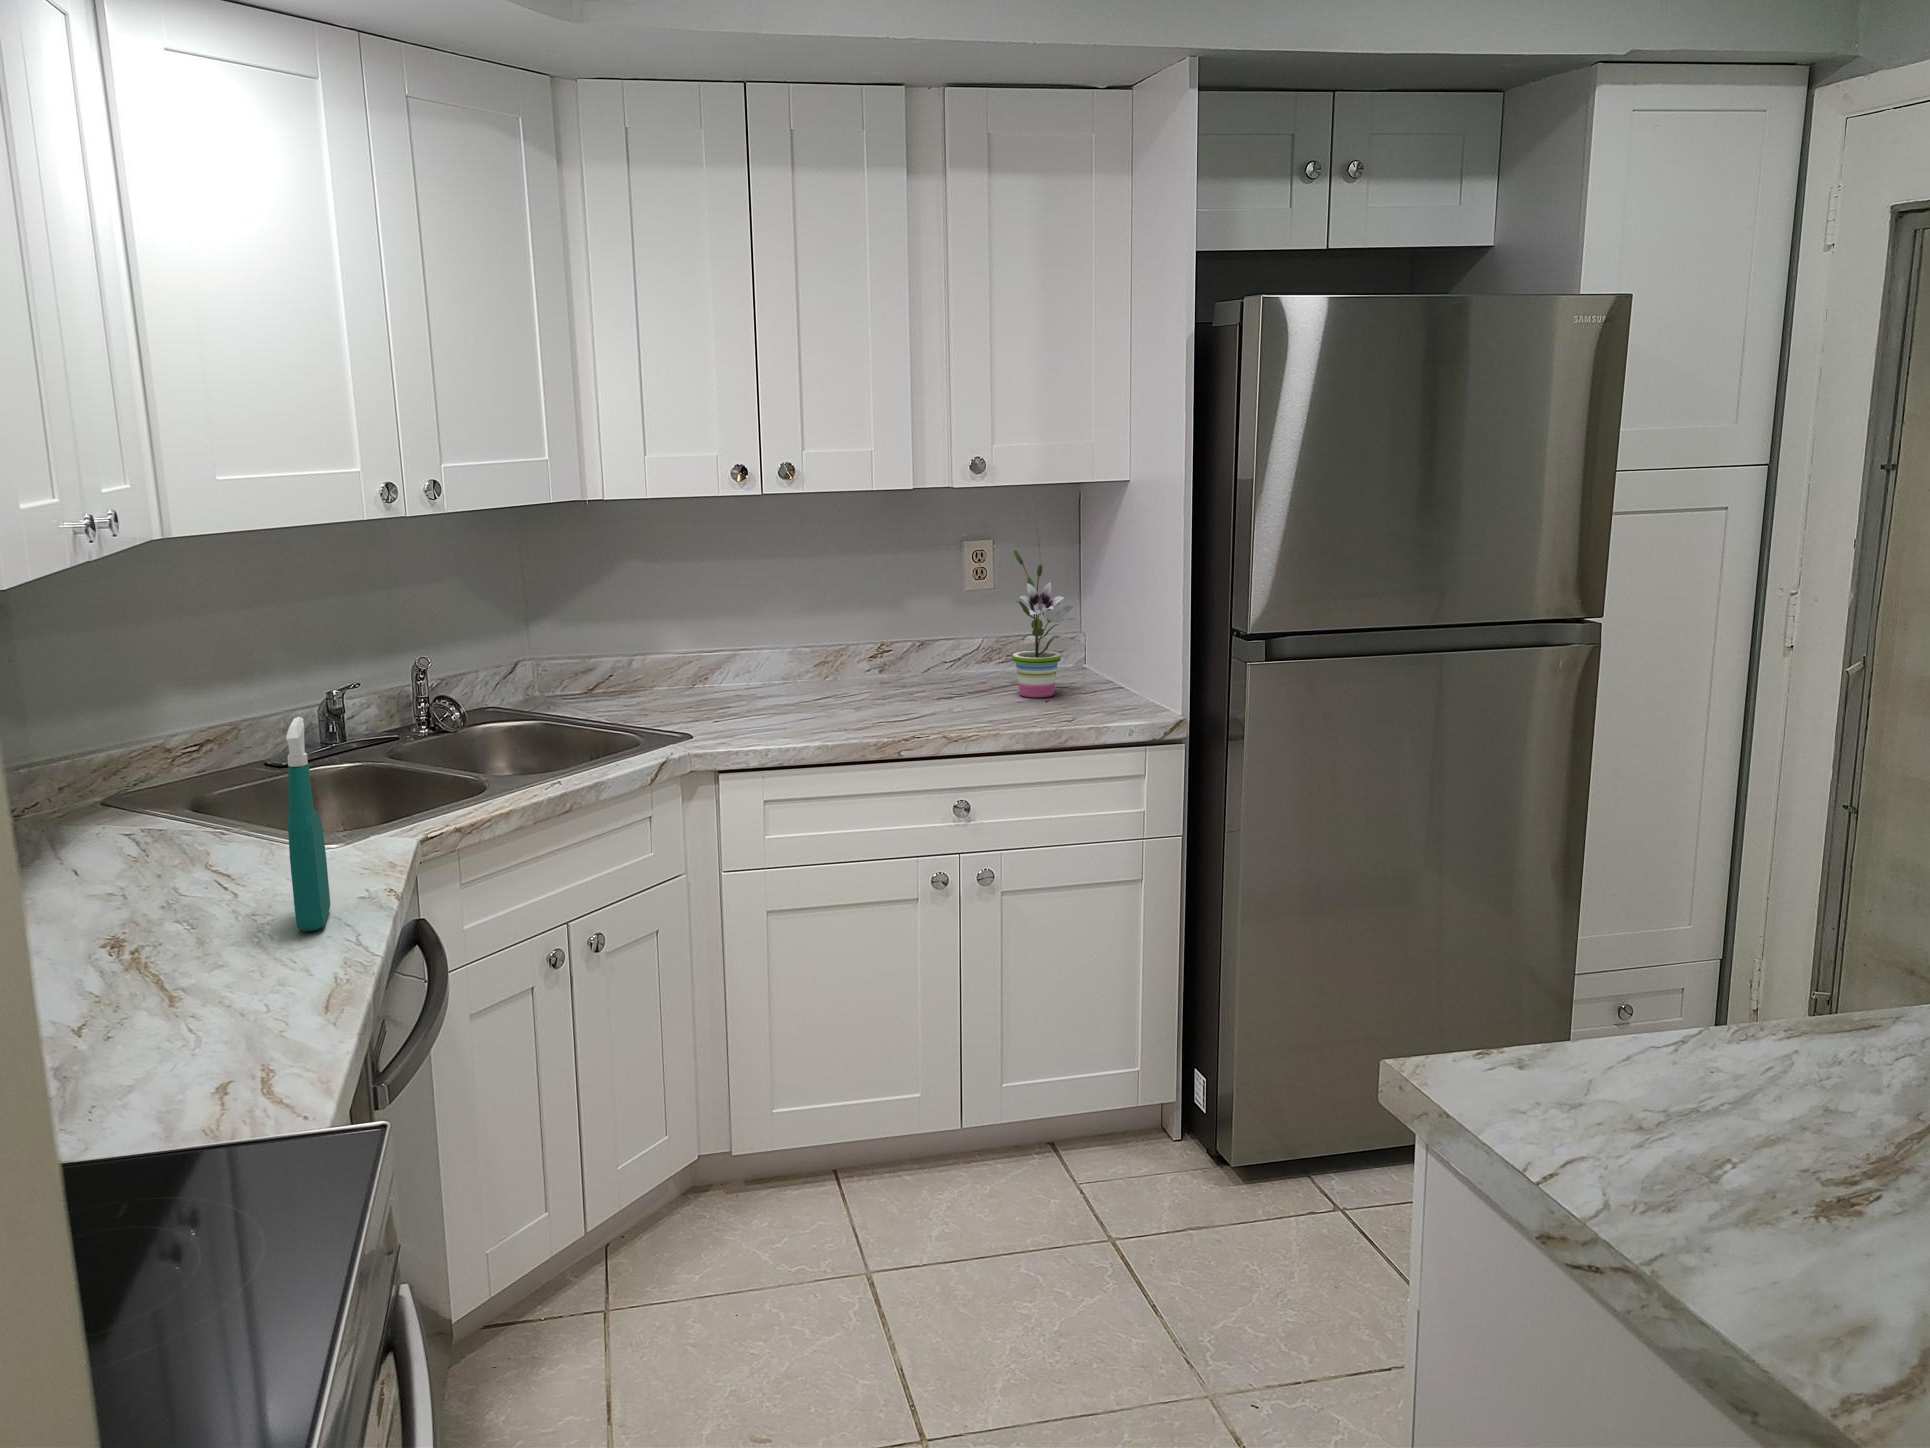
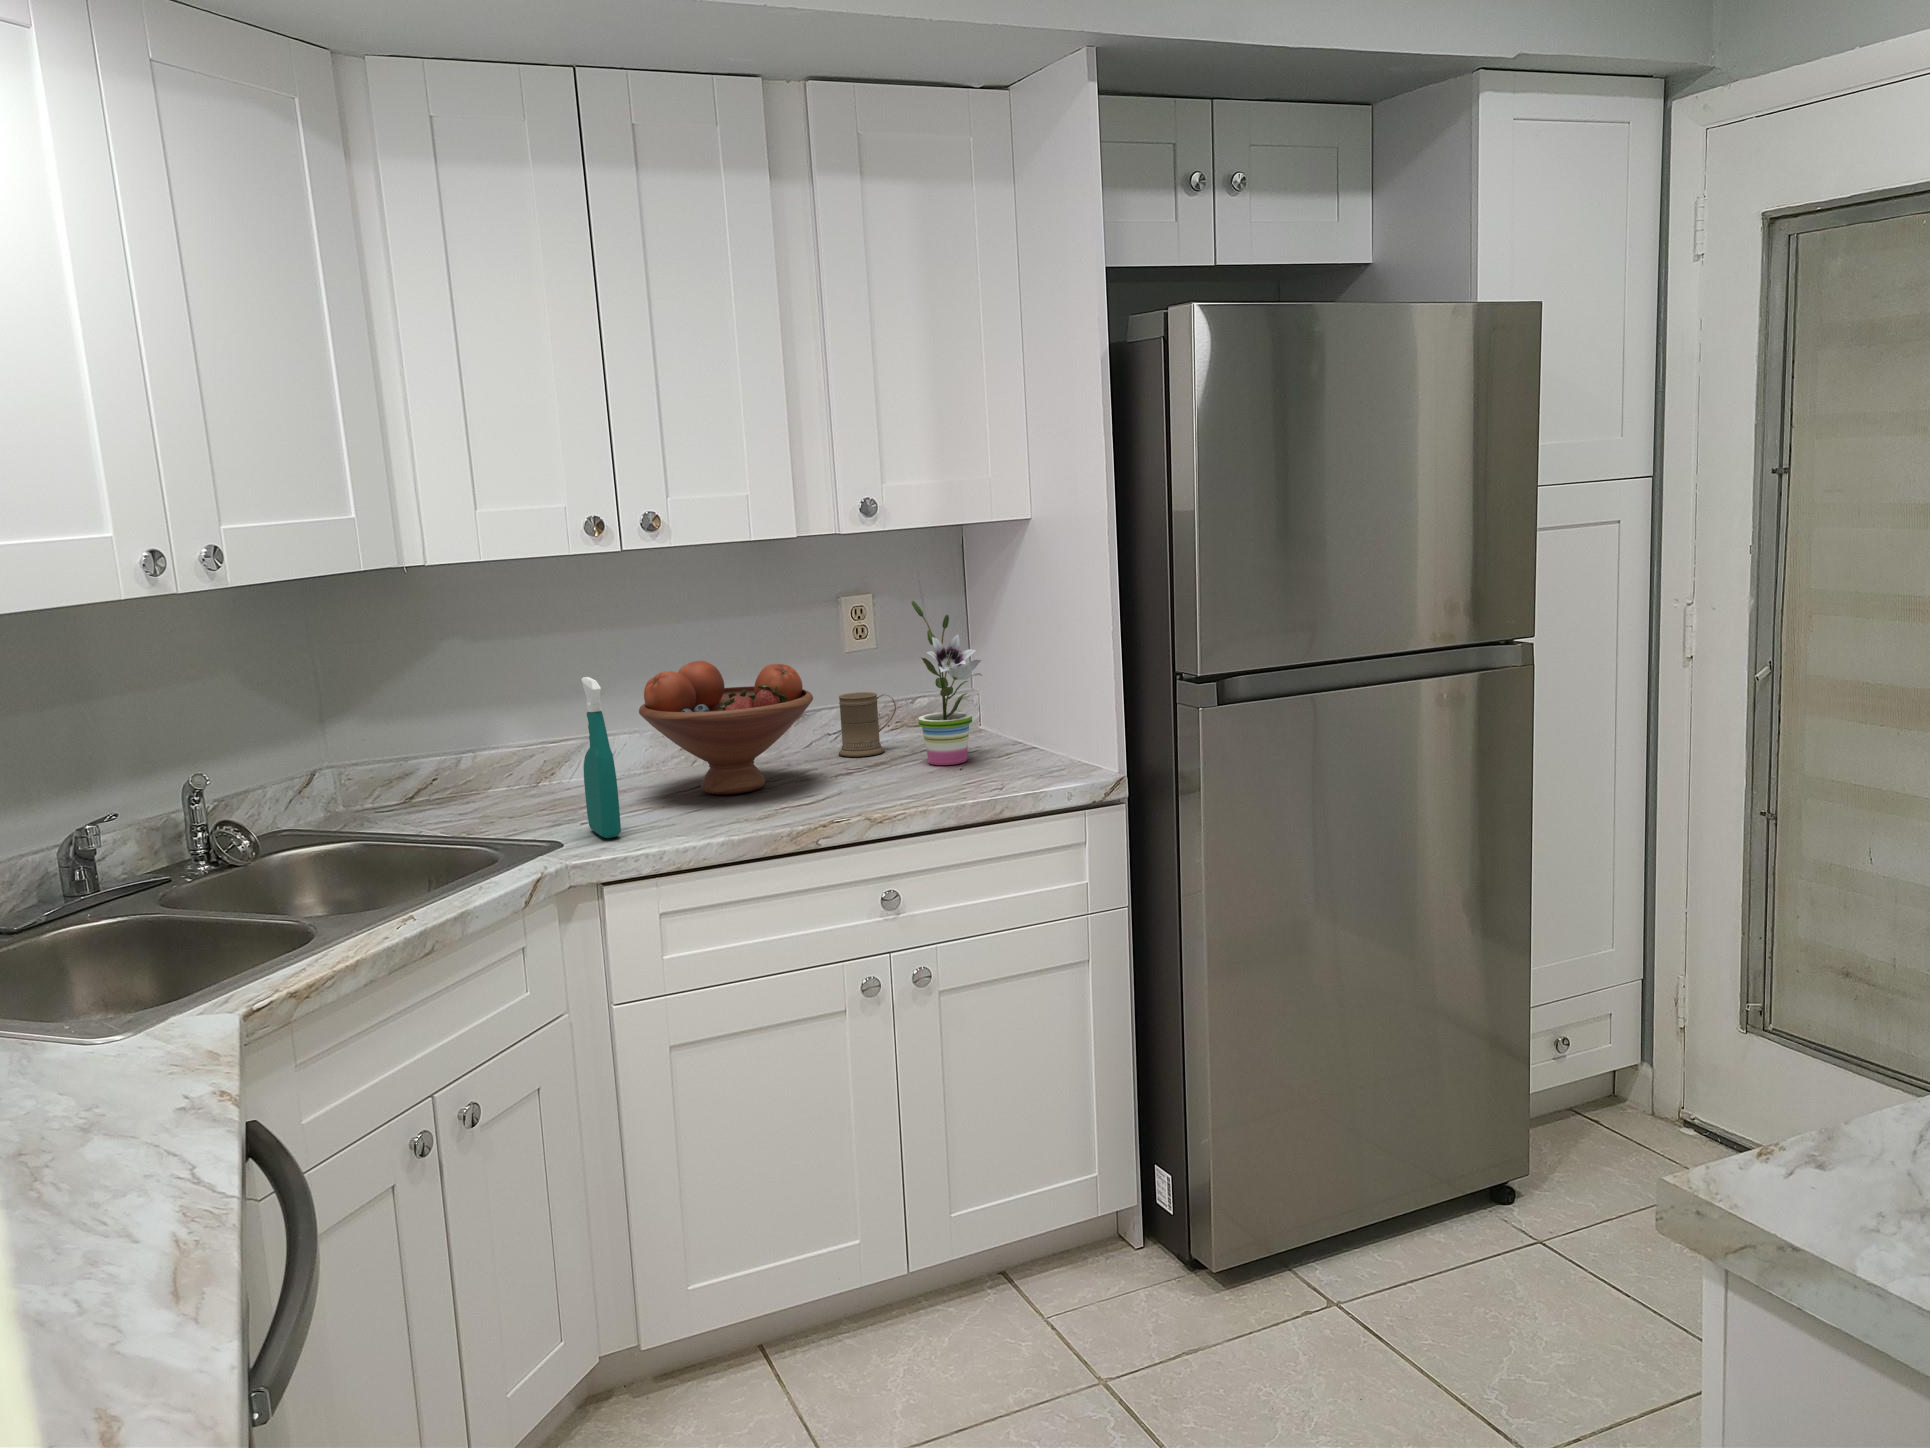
fruit bowl: none [771,592,918,708] -> present [639,661,813,795]
mug: none [948,628,1002,684] -> present [839,692,896,757]
spray bottle: present [286,717,330,932] -> present [581,677,621,838]

